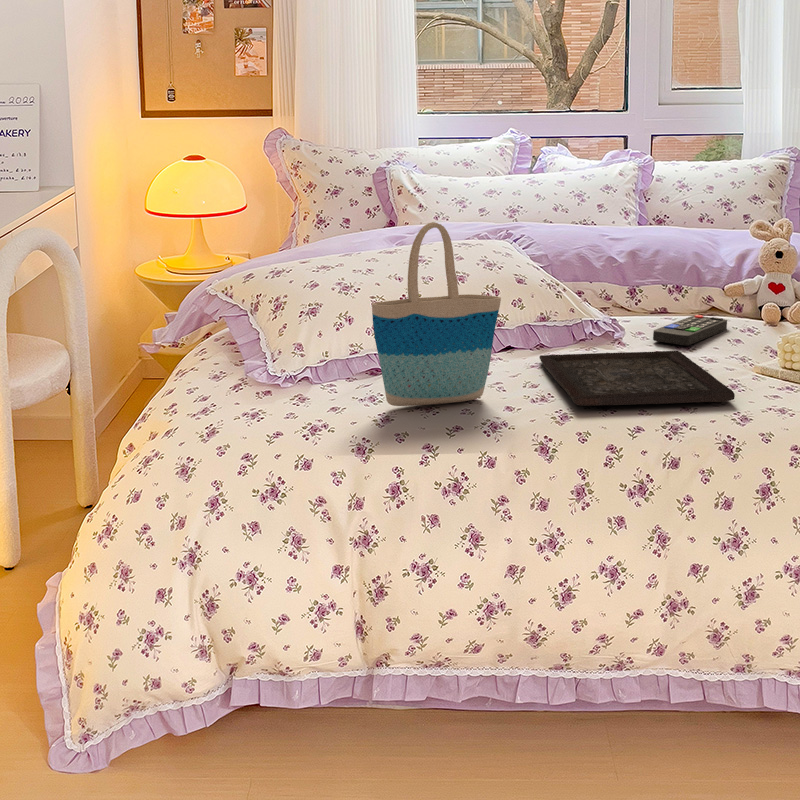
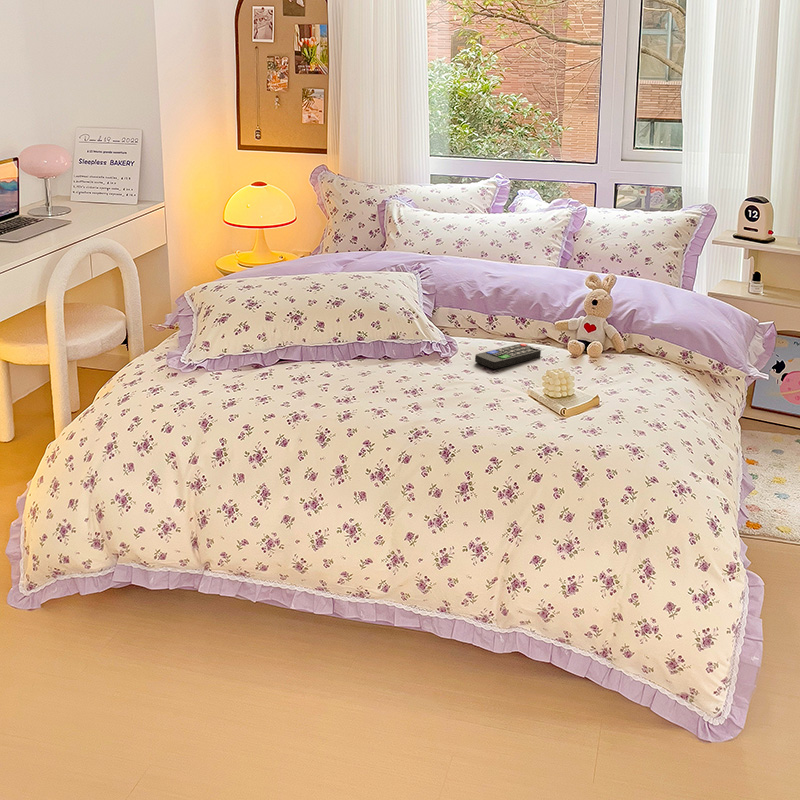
tote bag: present [372,222,501,406] -> none [233,276,327,398]
tray: present [539,351,735,406] -> none [363,366,481,420]

